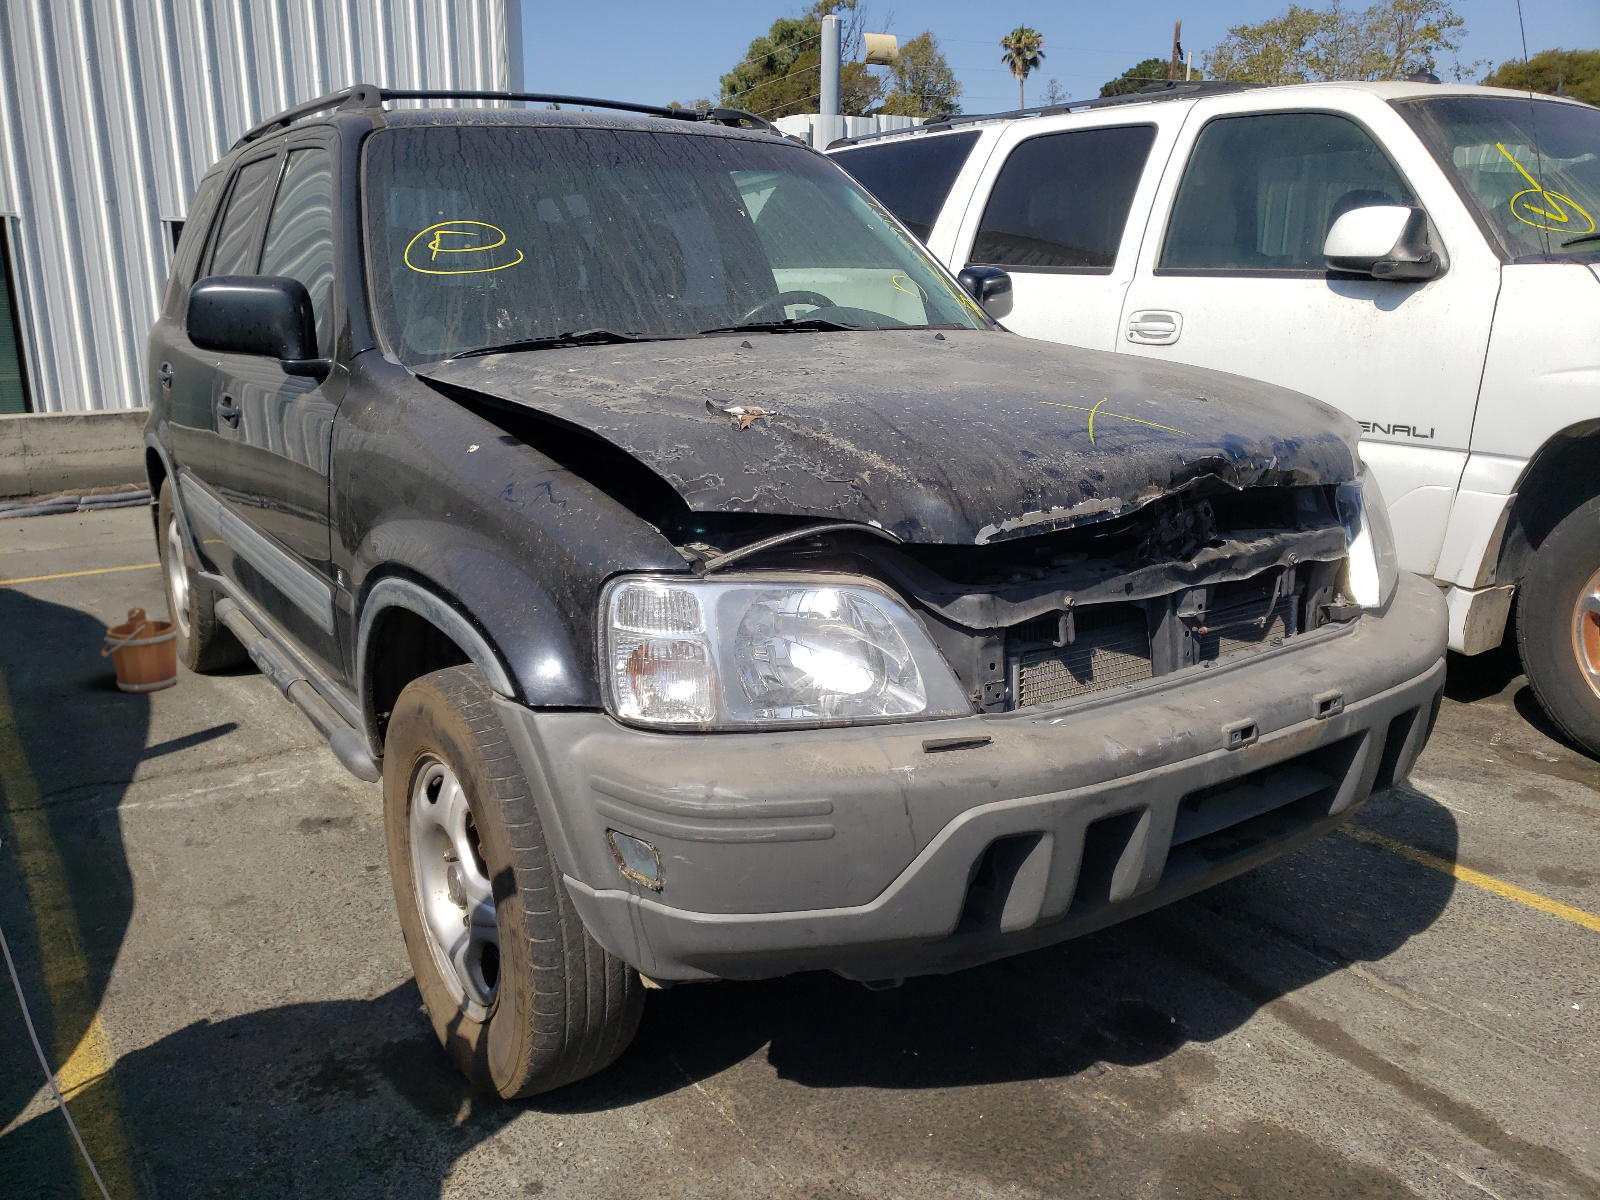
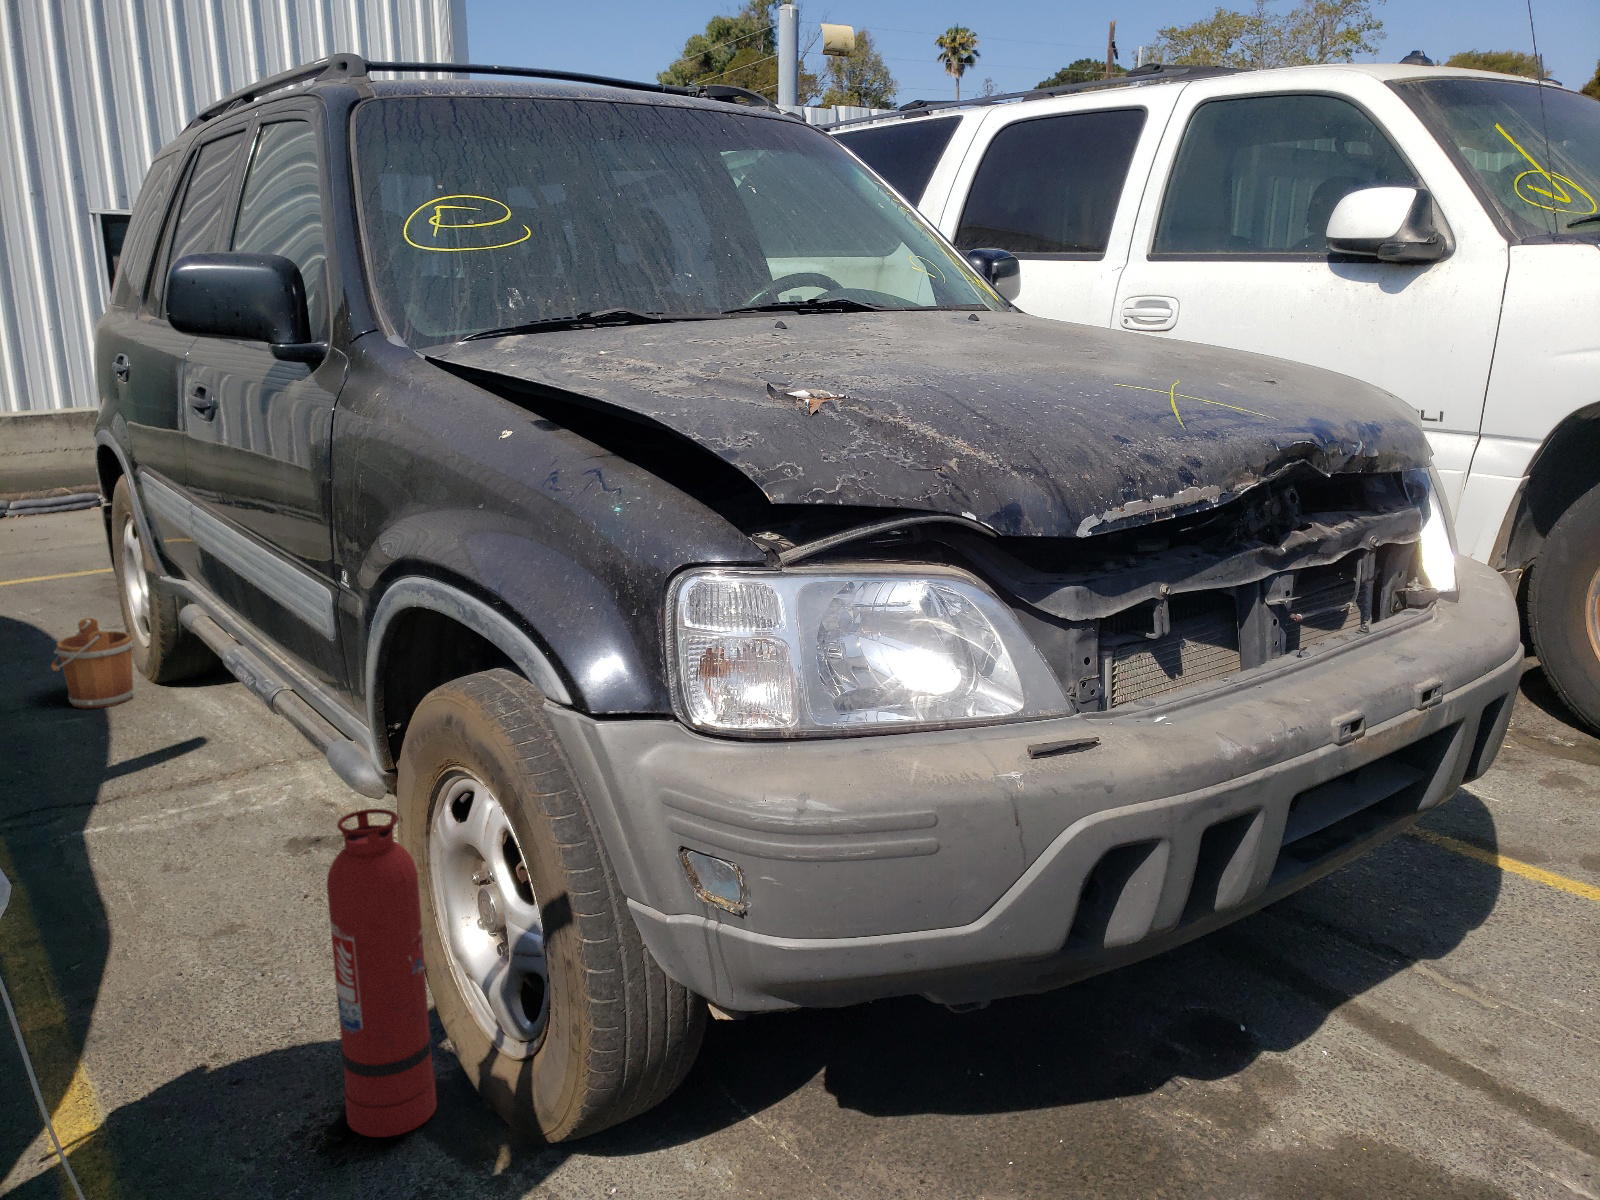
fire extinguisher: none [308,789,410,1091] -> present [327,809,437,1137]

